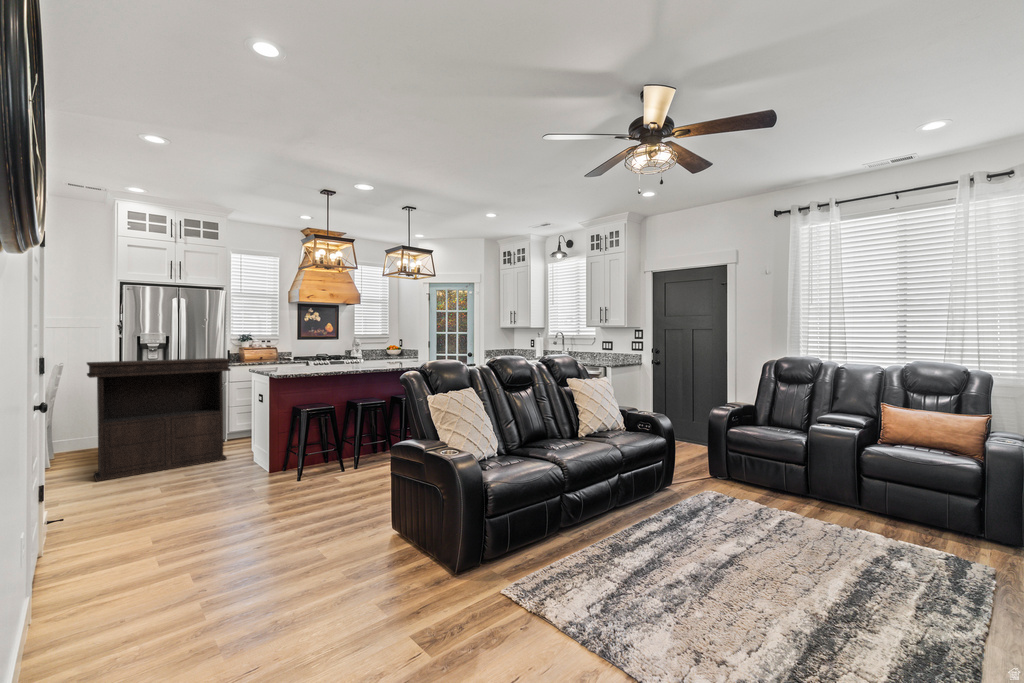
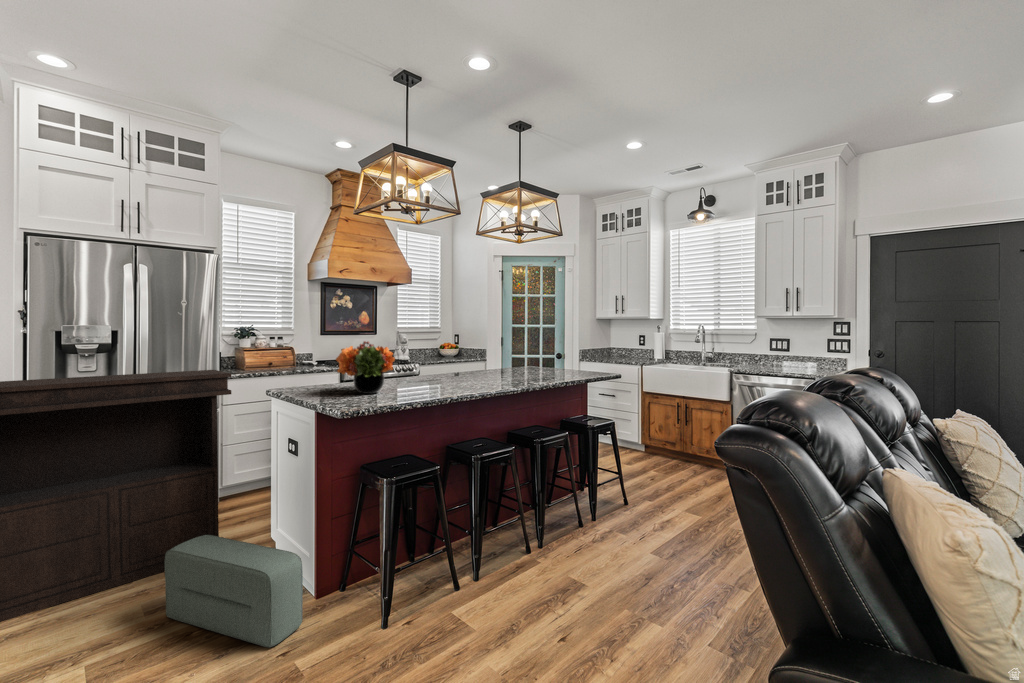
flower arrangement: none [288,341,323,371] -> present [336,341,395,394]
pouf: none [193,440,259,486] -> present [165,535,303,648]

